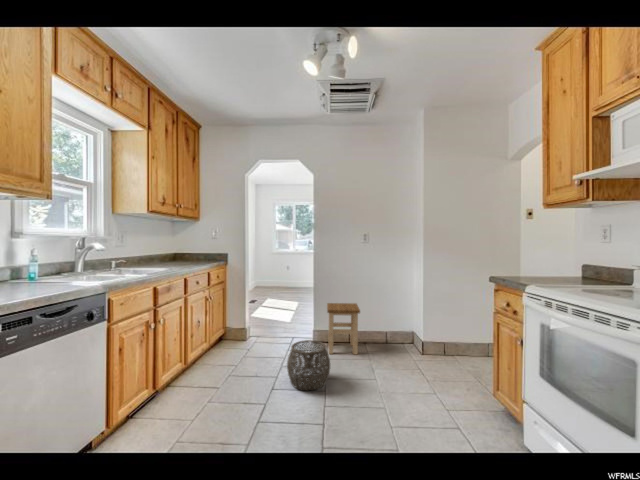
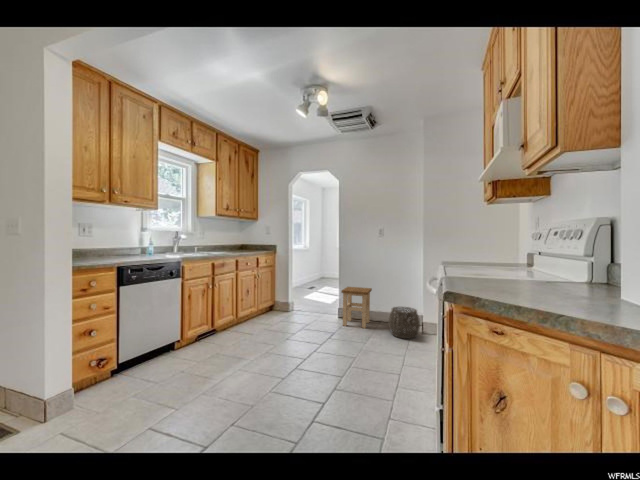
woven basket: present [287,340,330,390] -> present [389,307,420,339]

